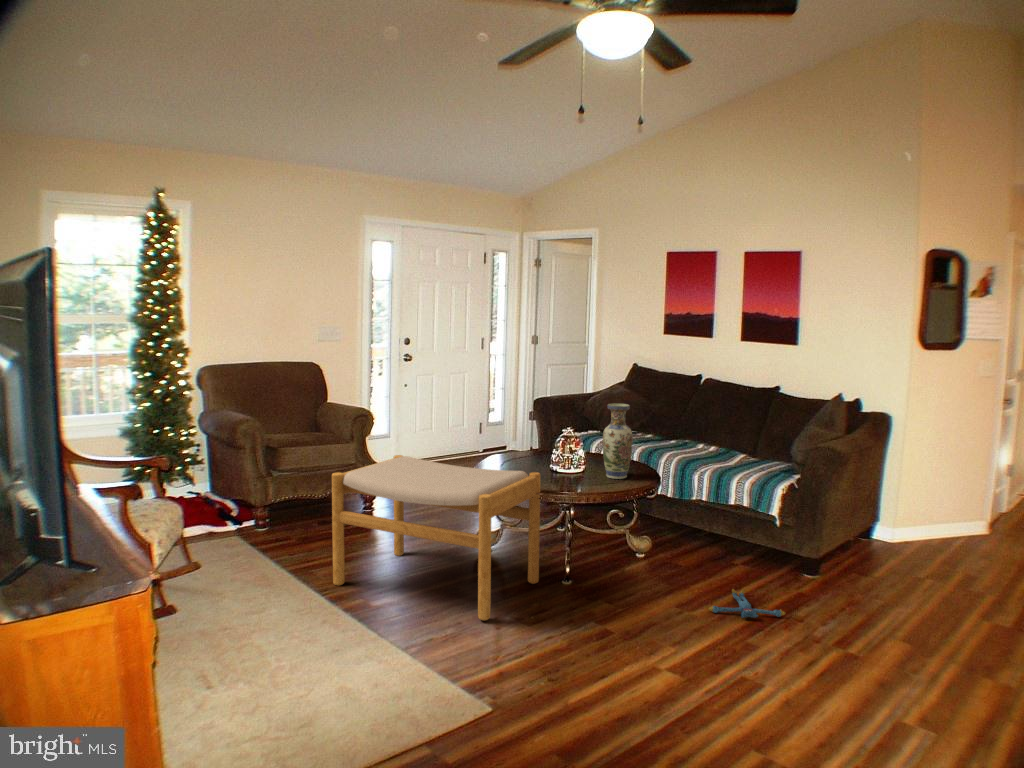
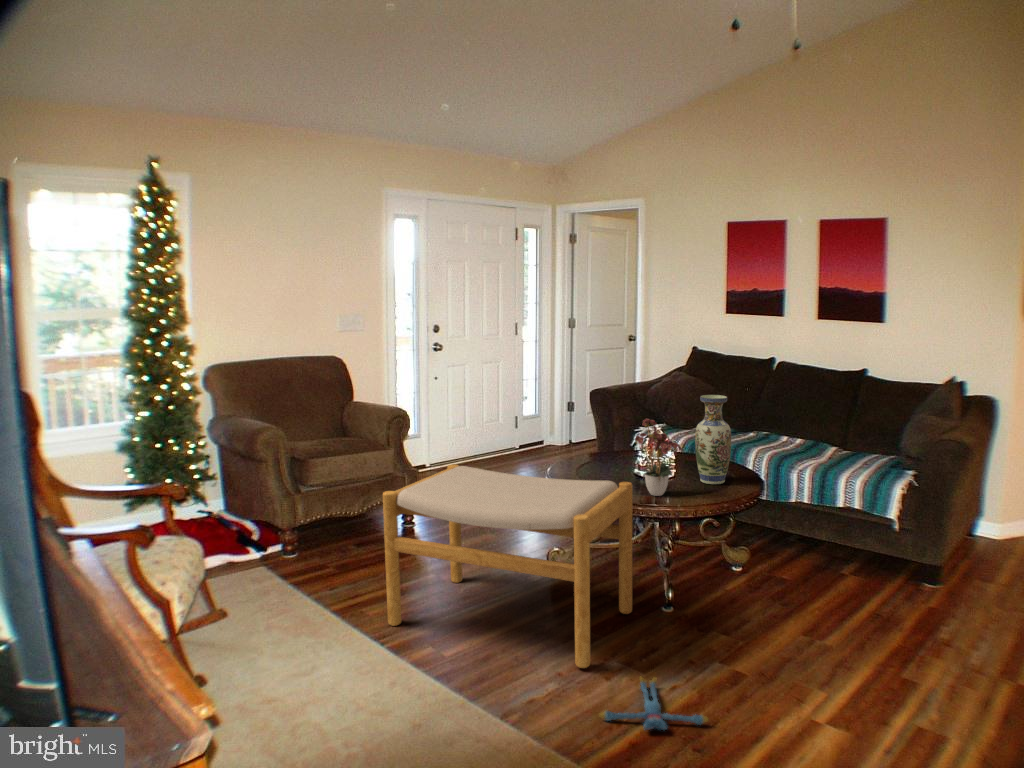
flower arrangement: none [546,418,588,486] -> present [635,419,682,496]
plush toy: present [709,589,785,618] -> present [600,677,709,730]

